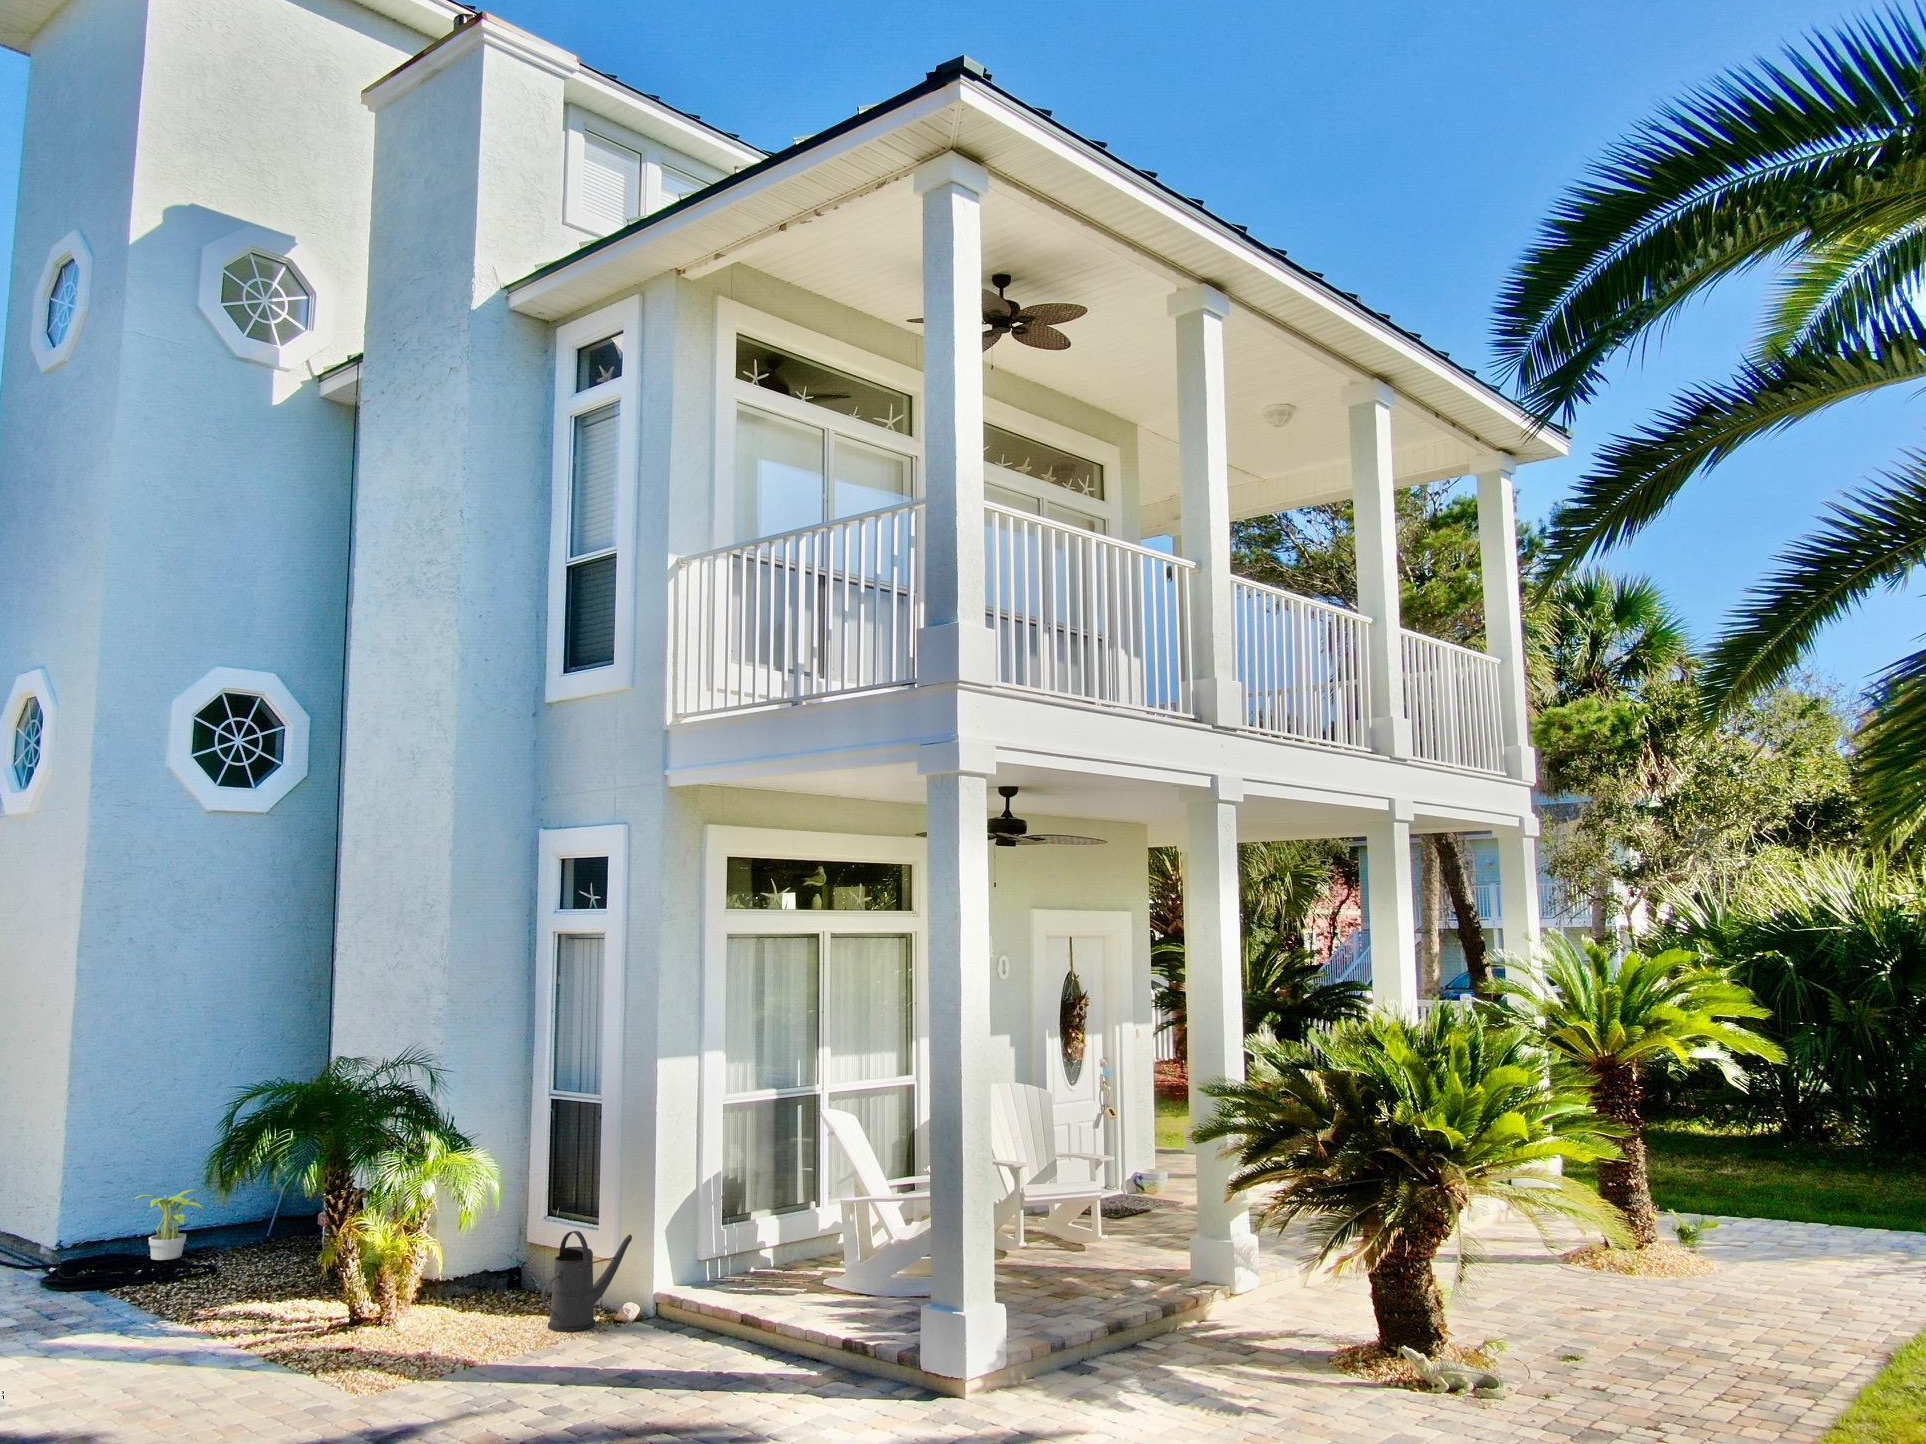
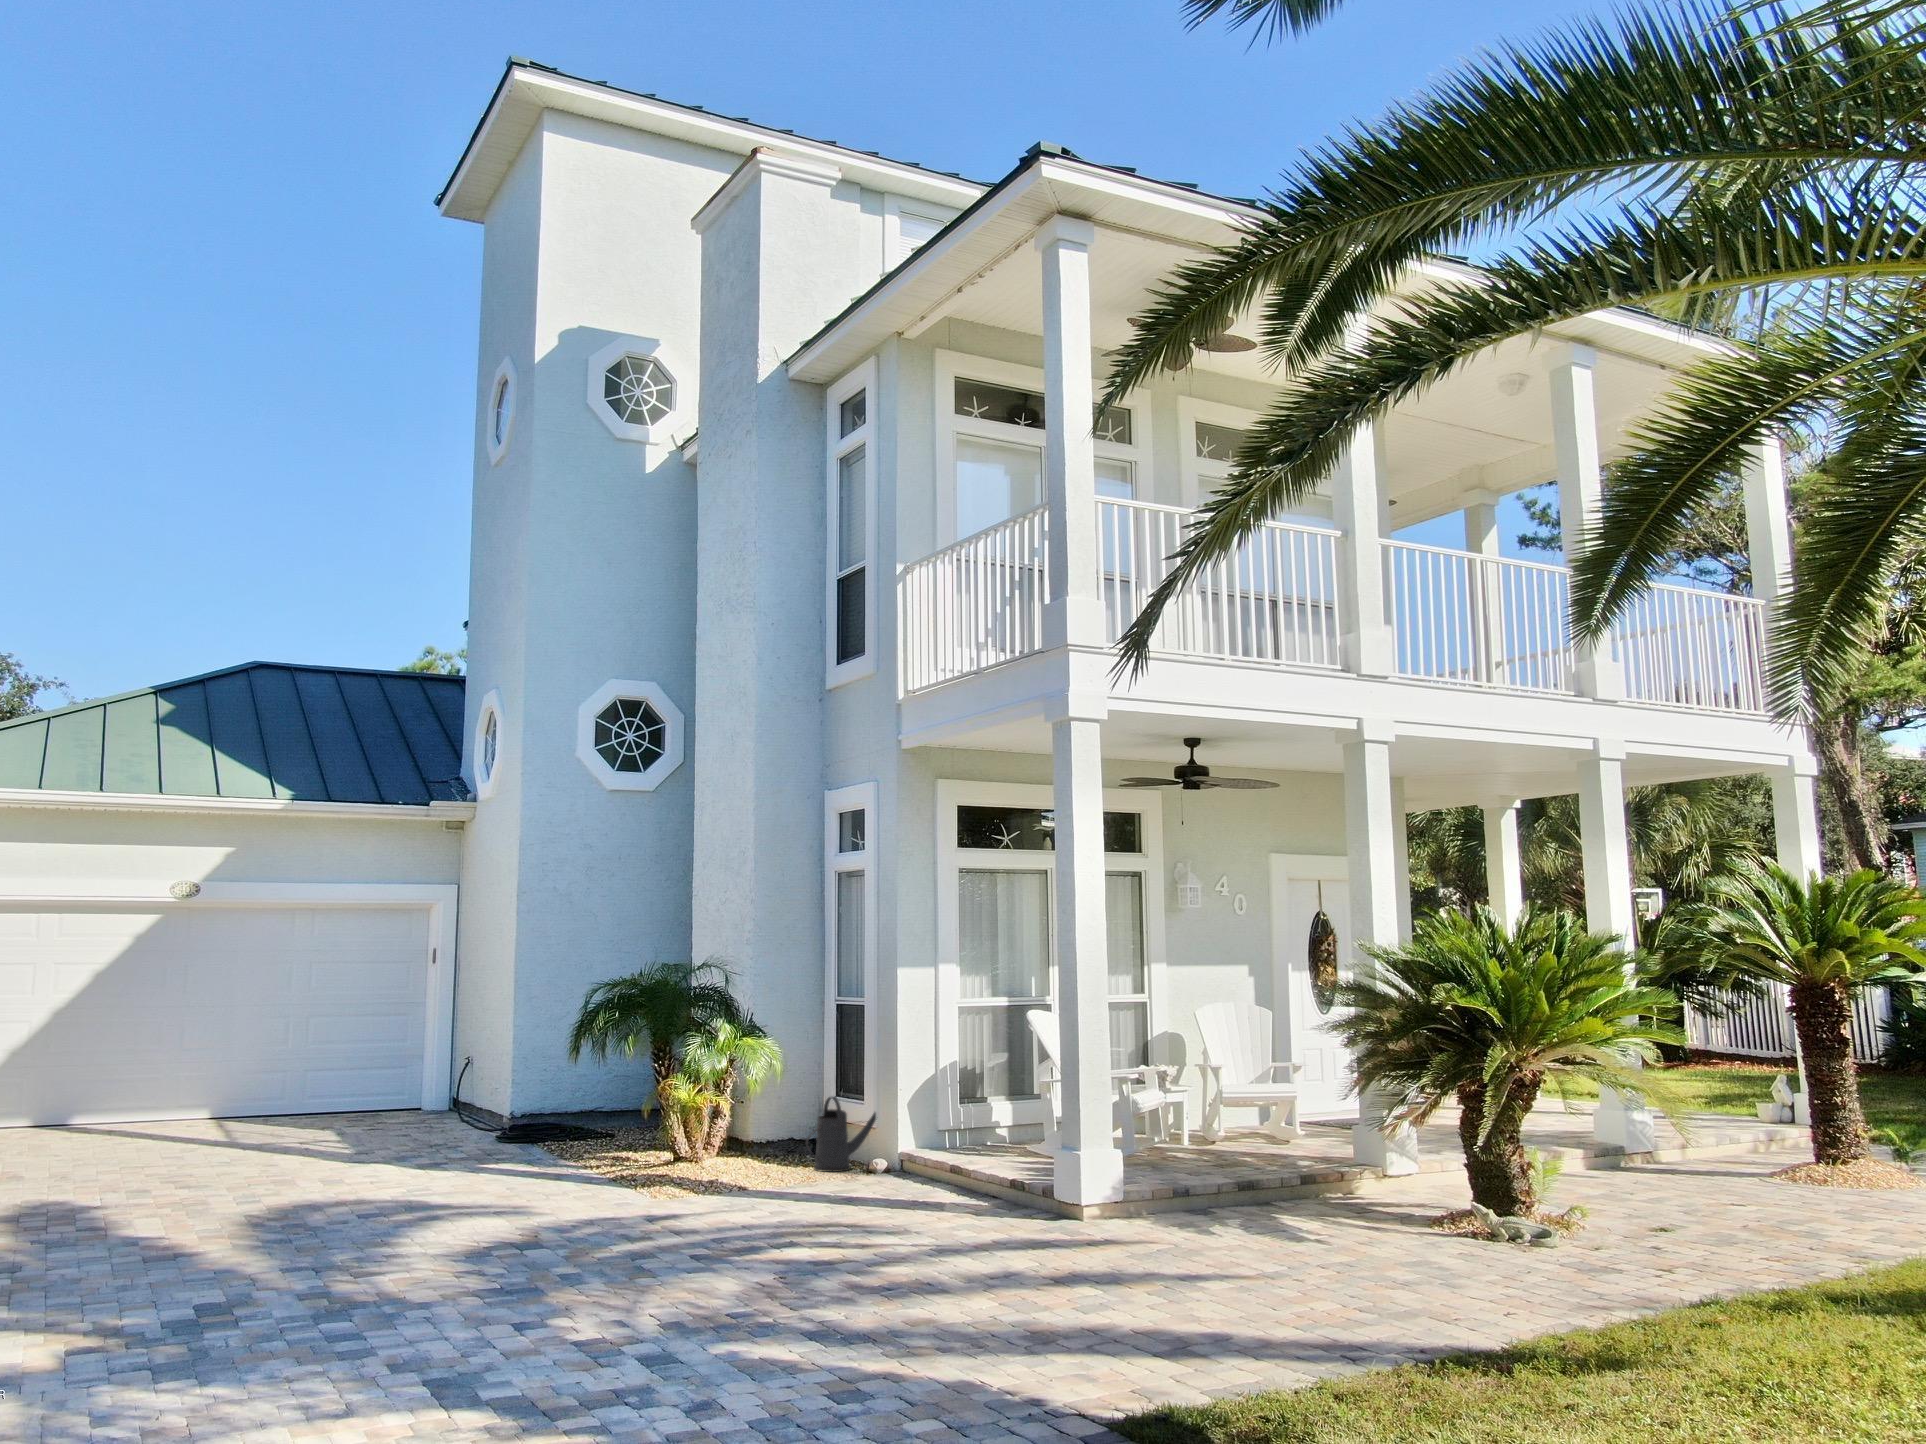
potted plant: present [134,1190,204,1260] -> none [561,1077,610,1128]

